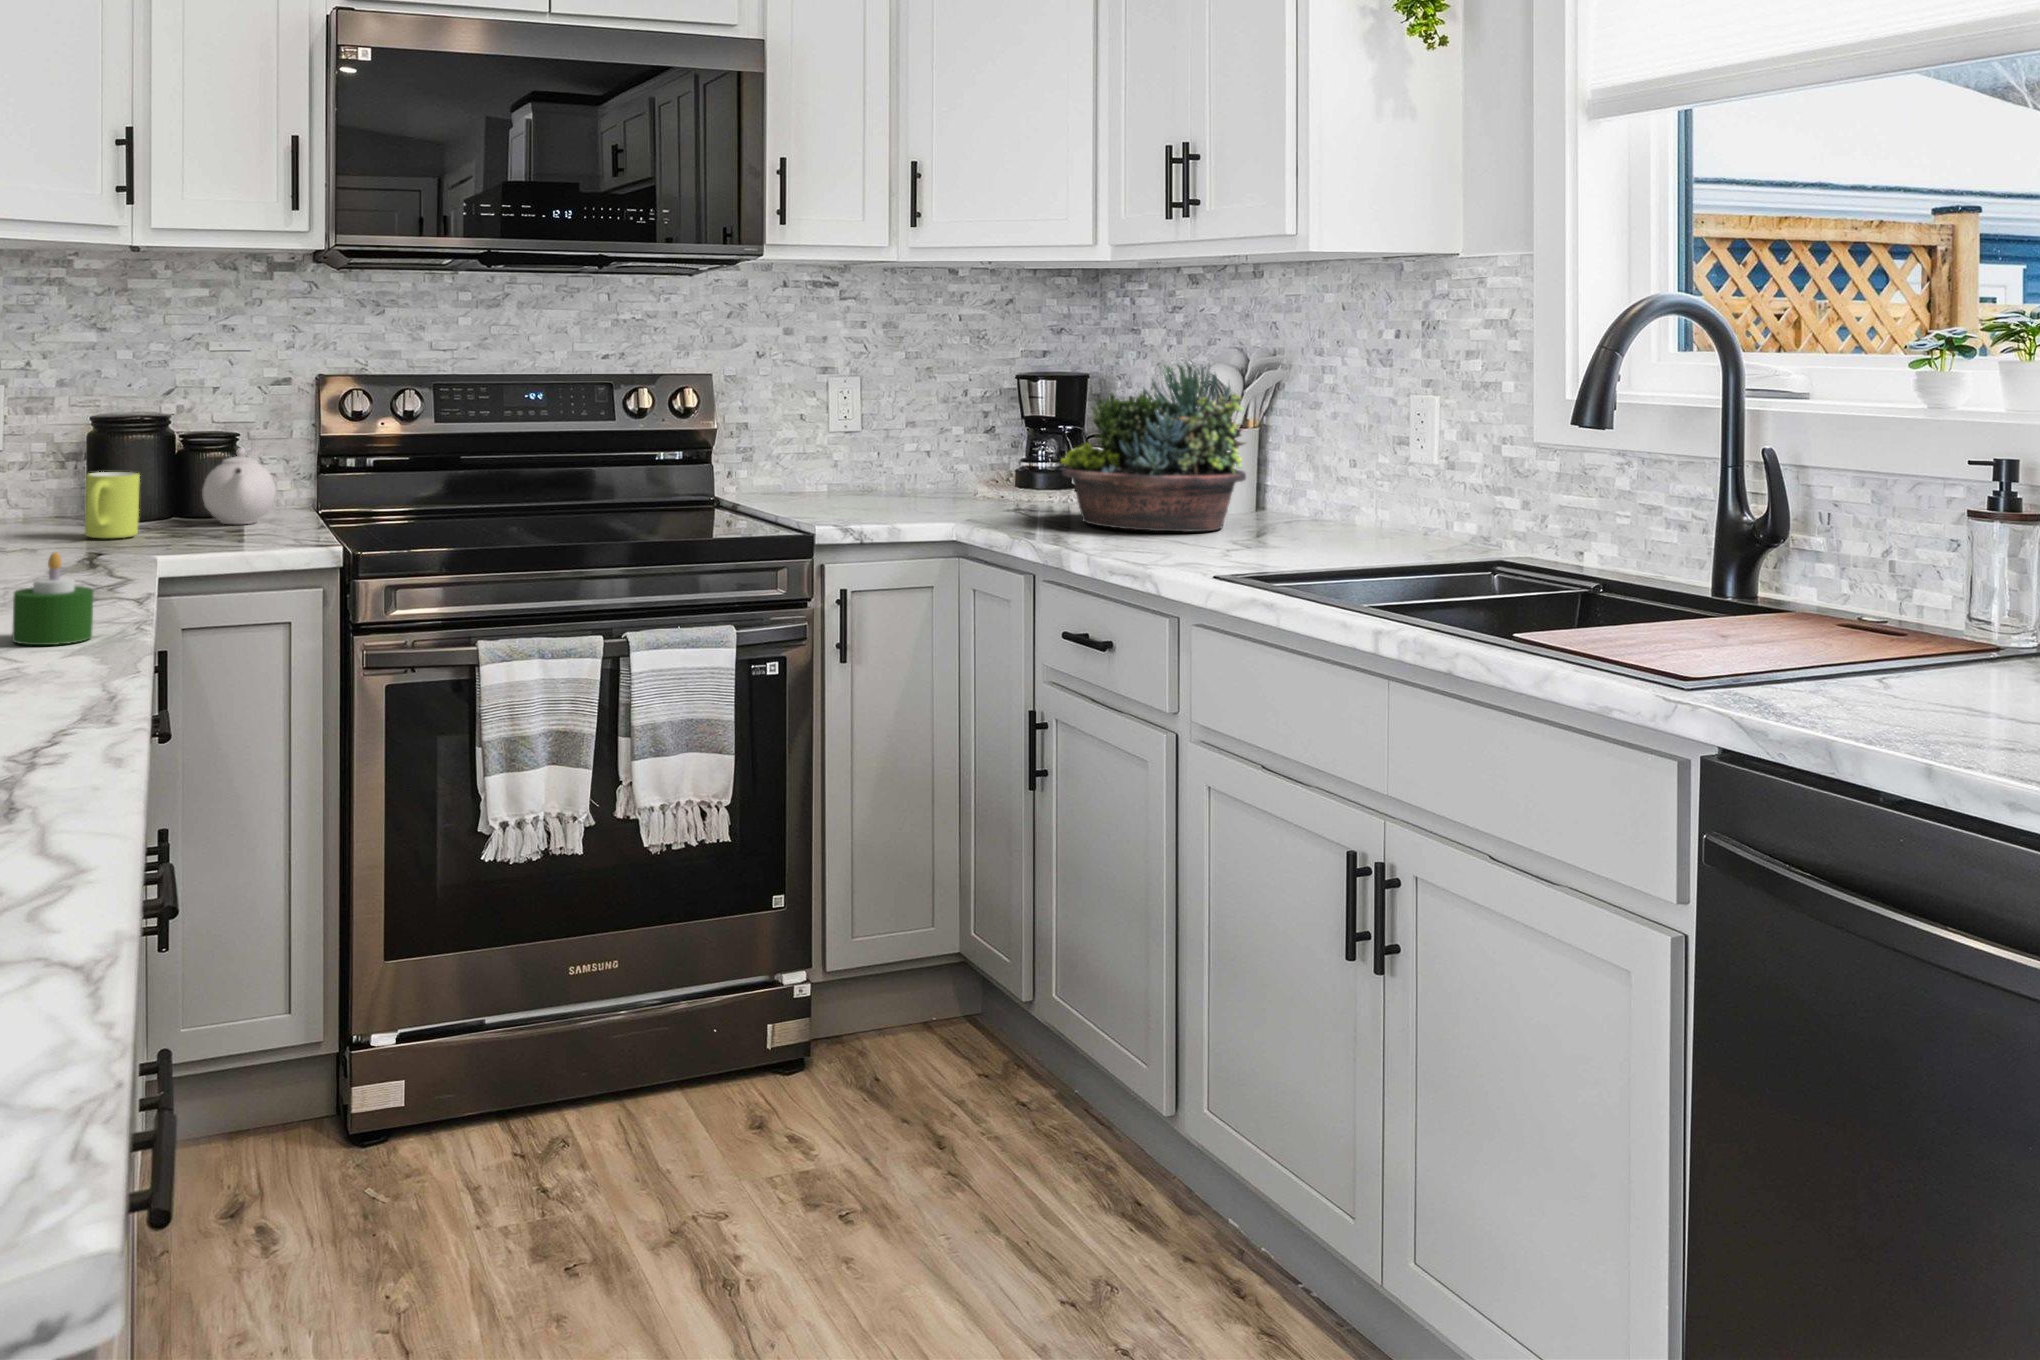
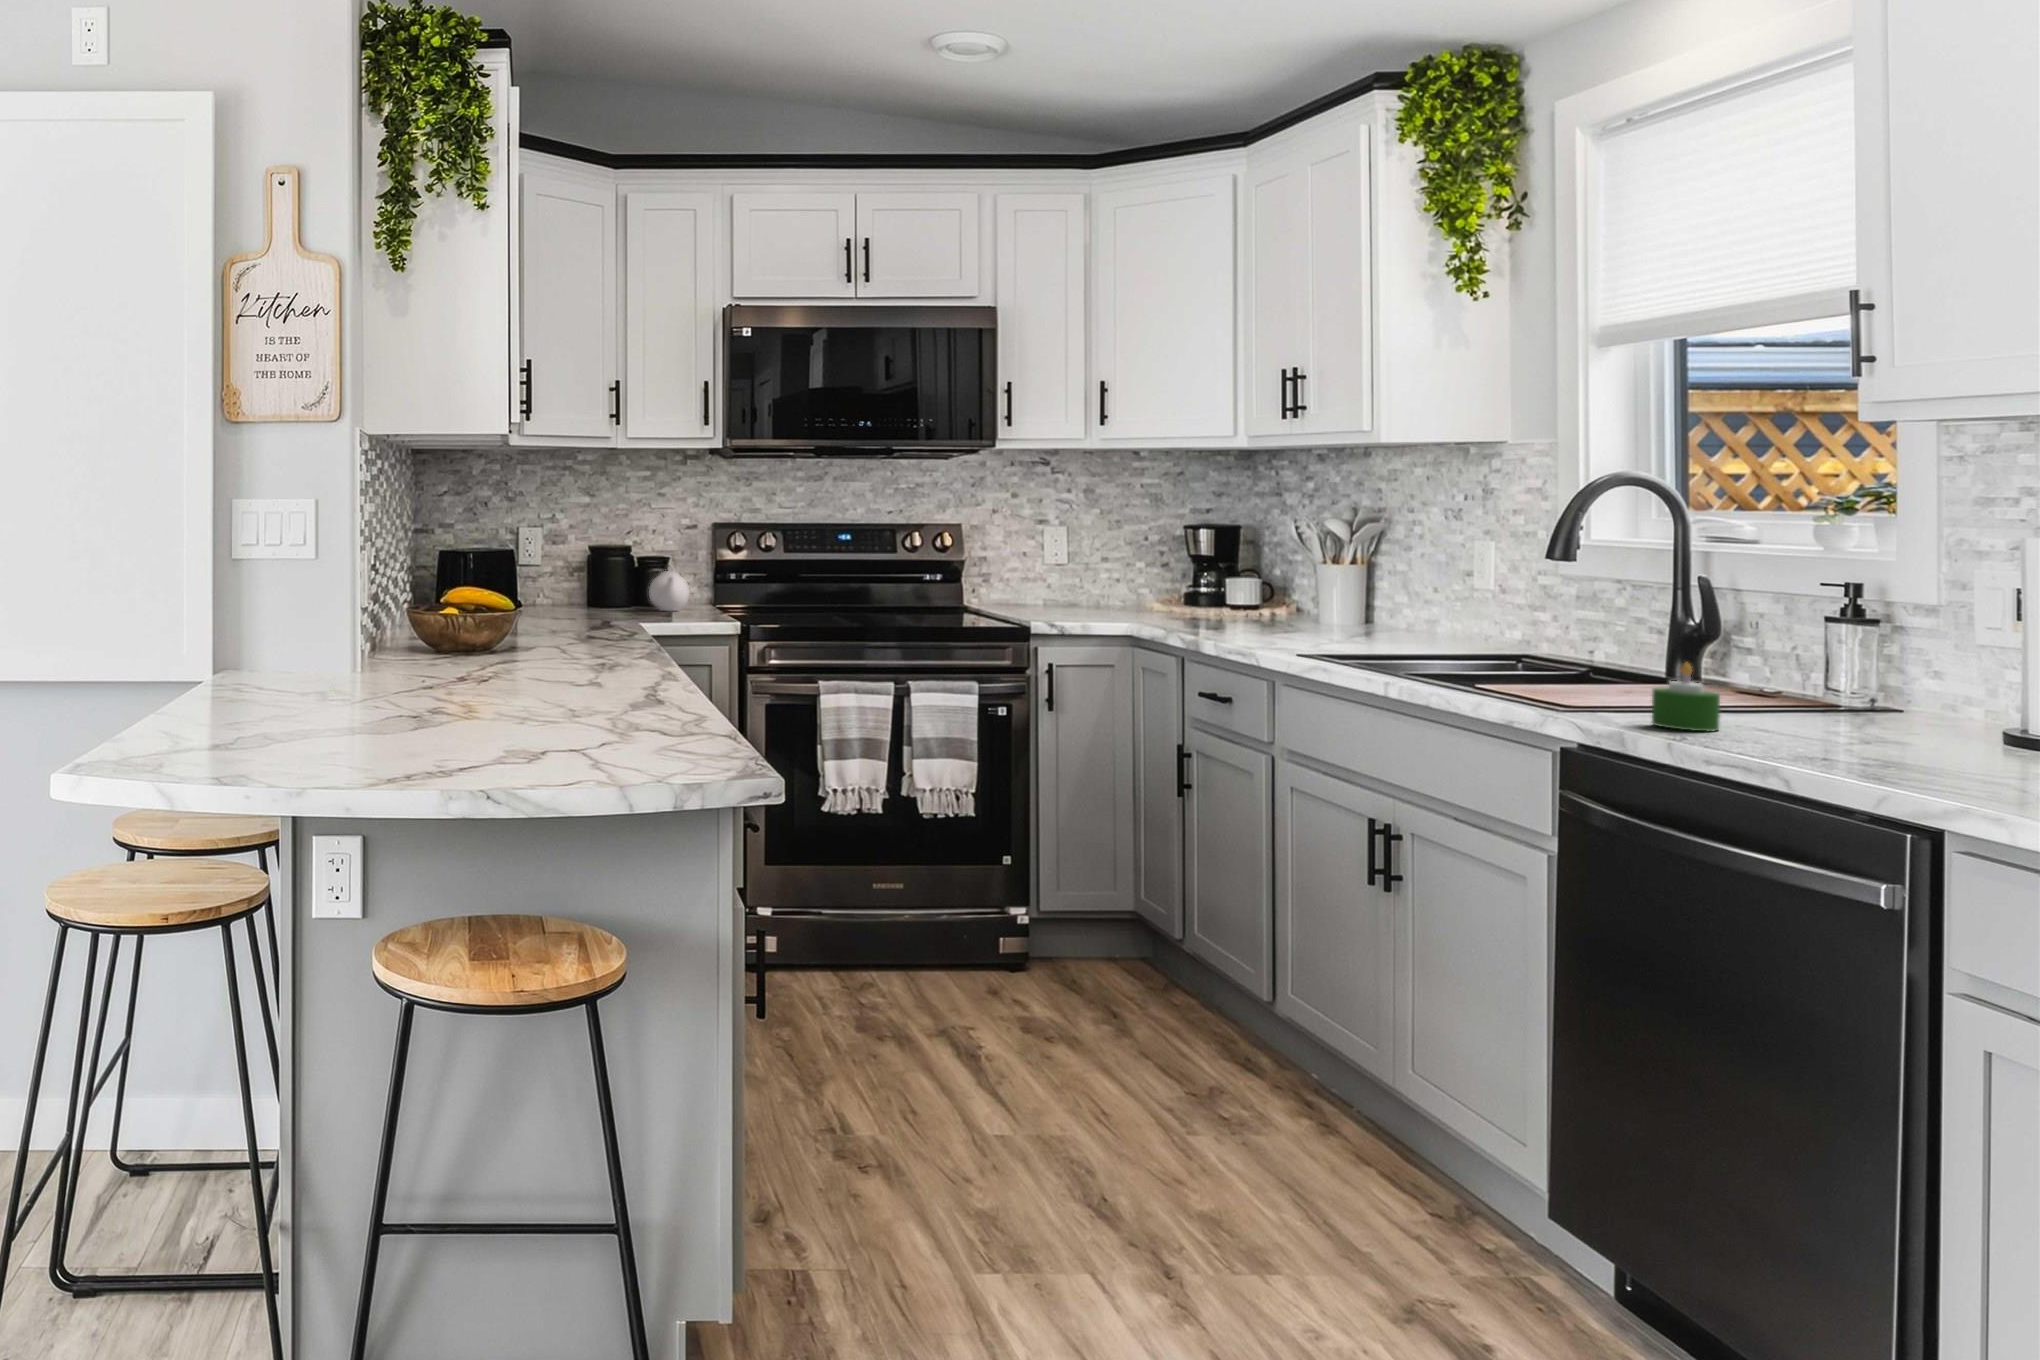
succulent planter: present [1061,363,1246,532] -> none [1206,516,1349,633]
mug: present [85,472,140,538] -> none [591,578,620,615]
candle: present [12,552,93,645] -> present [1652,663,1720,731]

